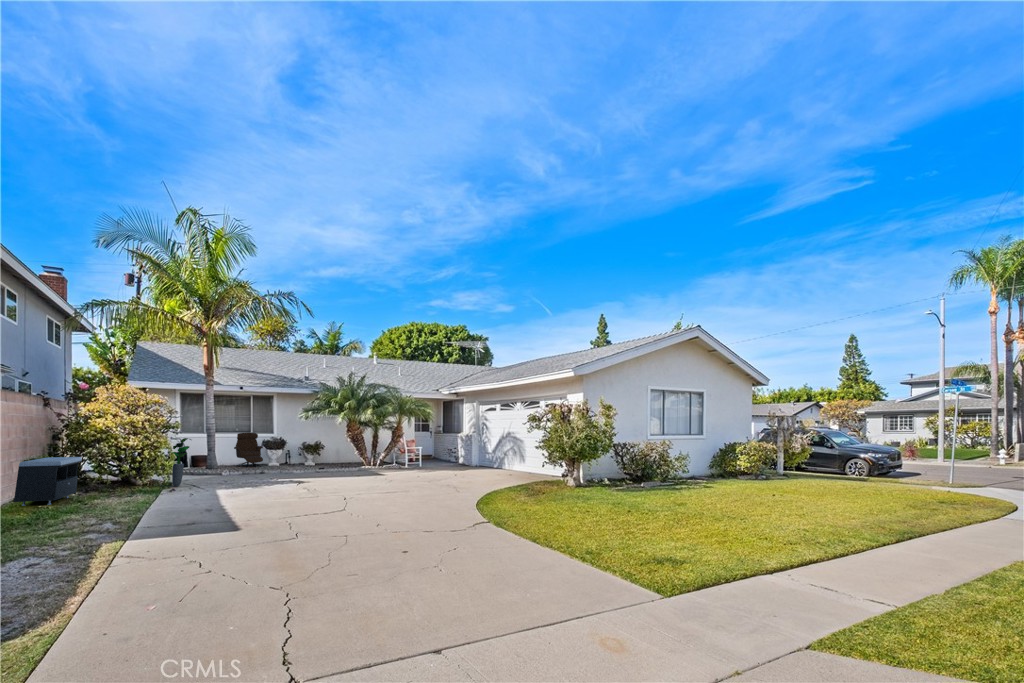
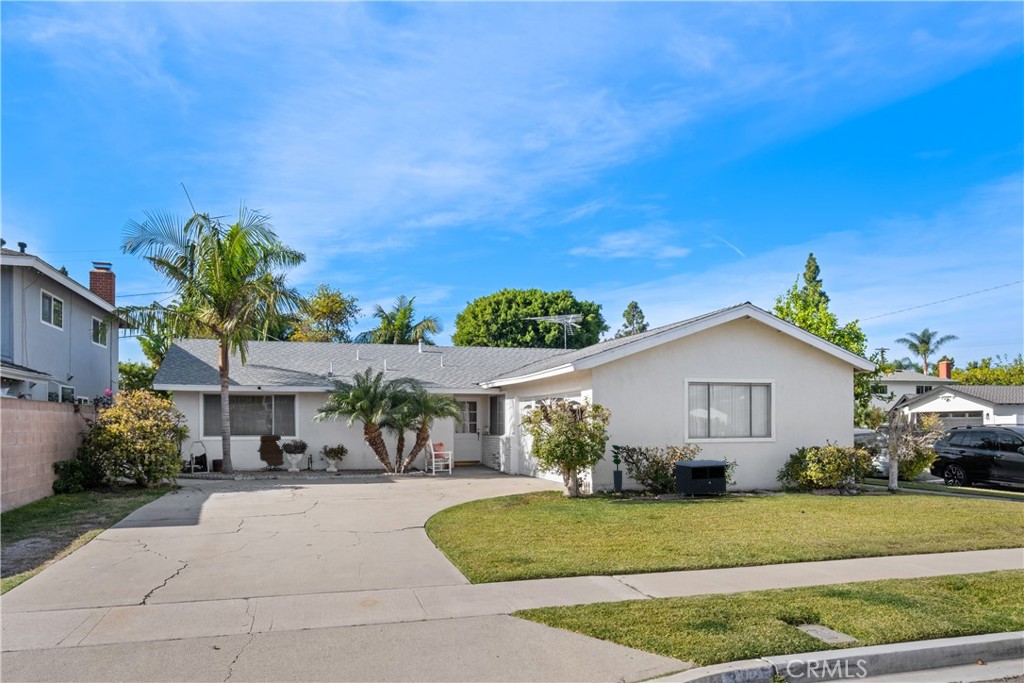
potted plant: present [172,438,191,487] -> present [610,445,626,492]
storage bench: present [14,457,82,506] -> present [676,460,726,497]

